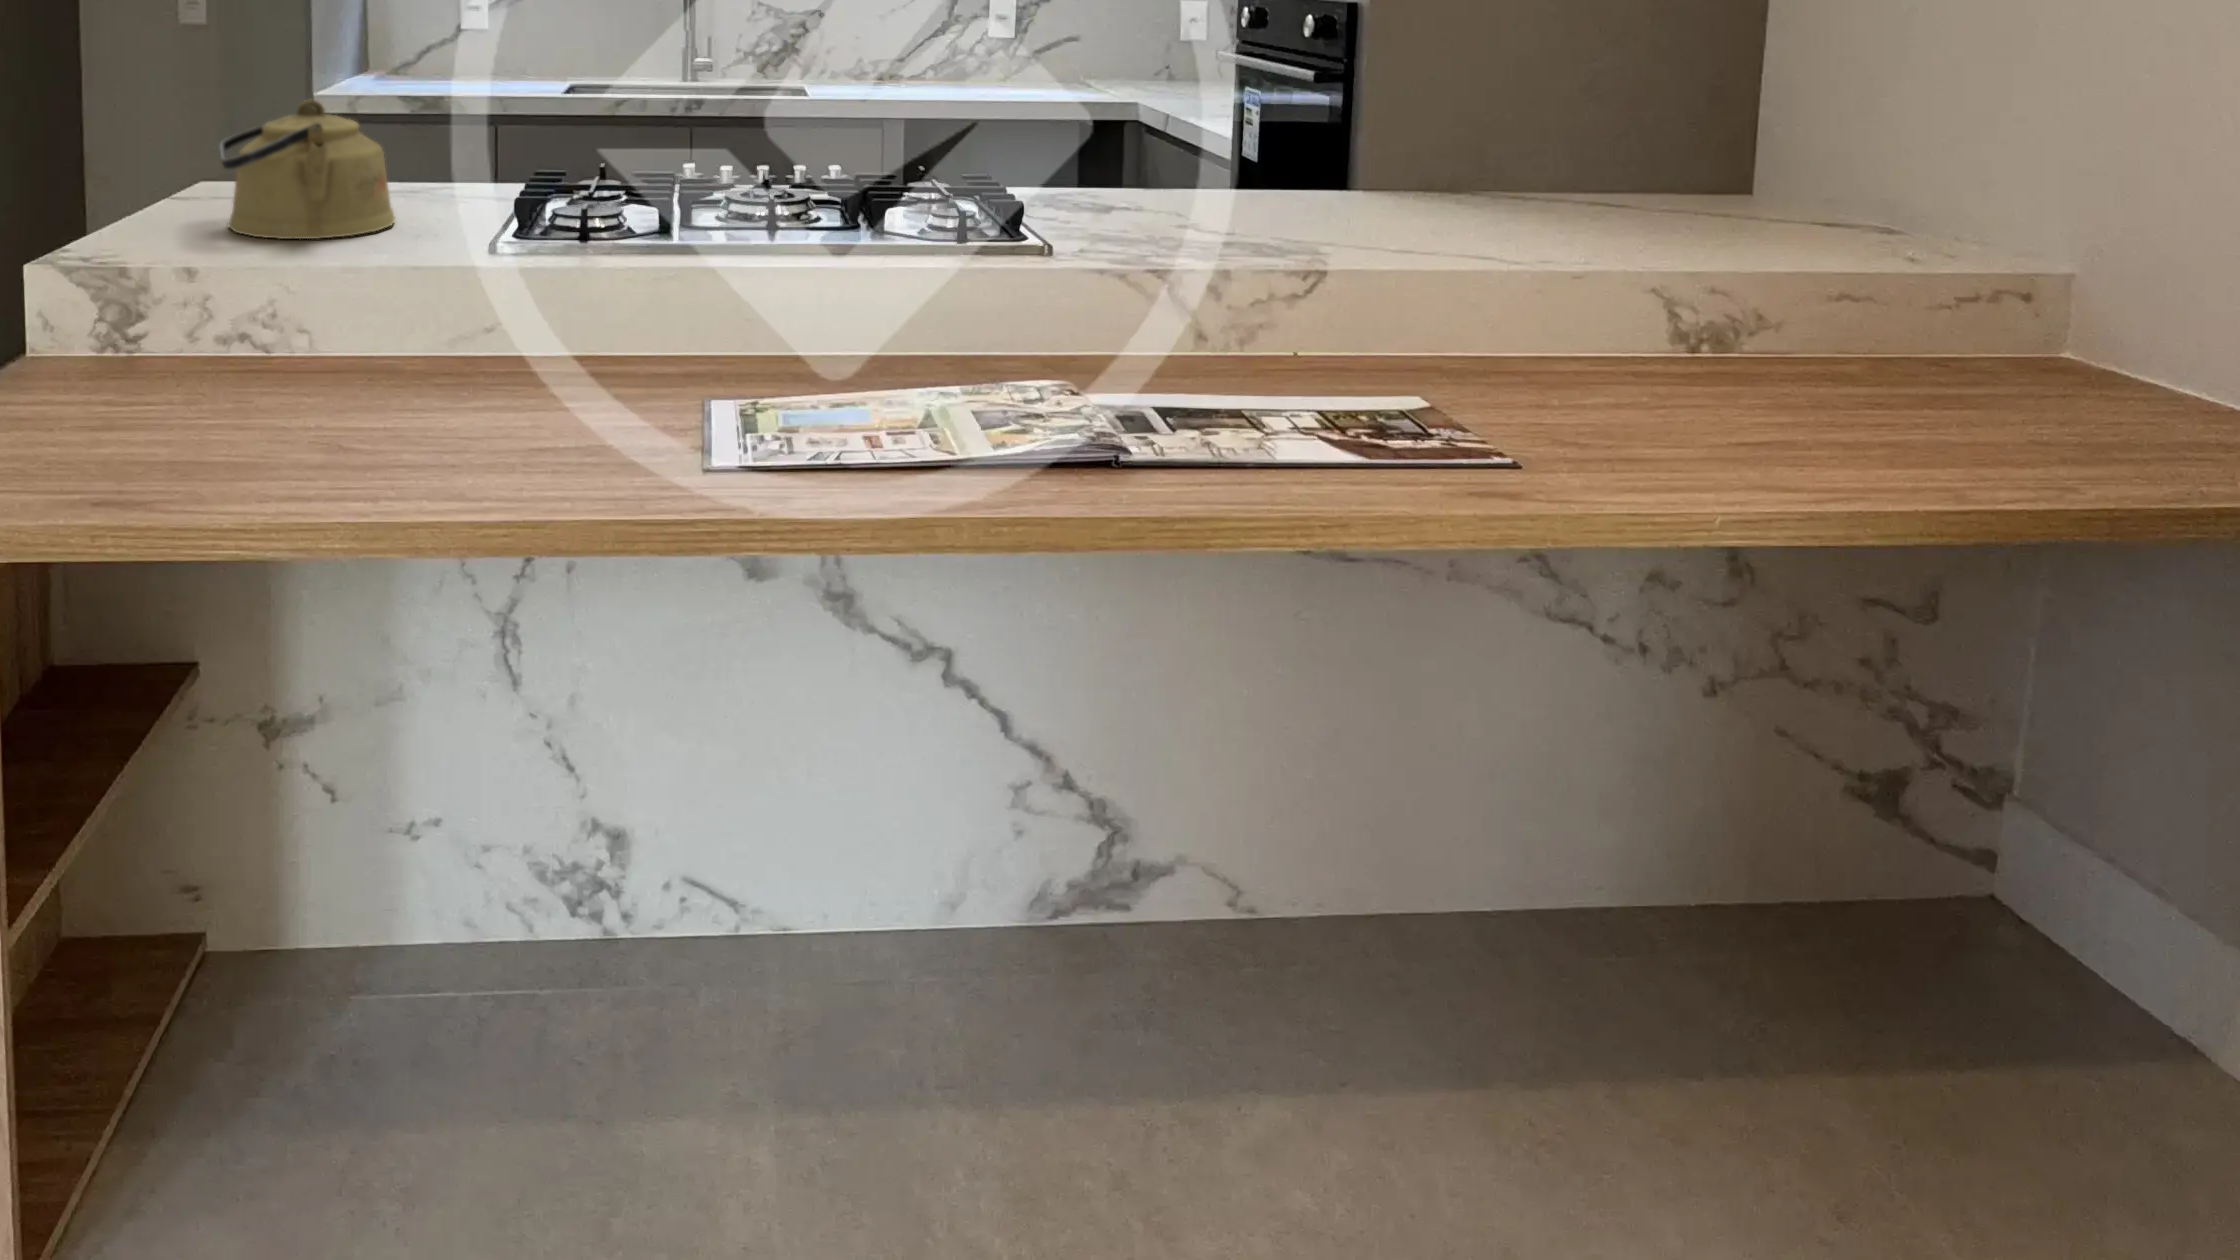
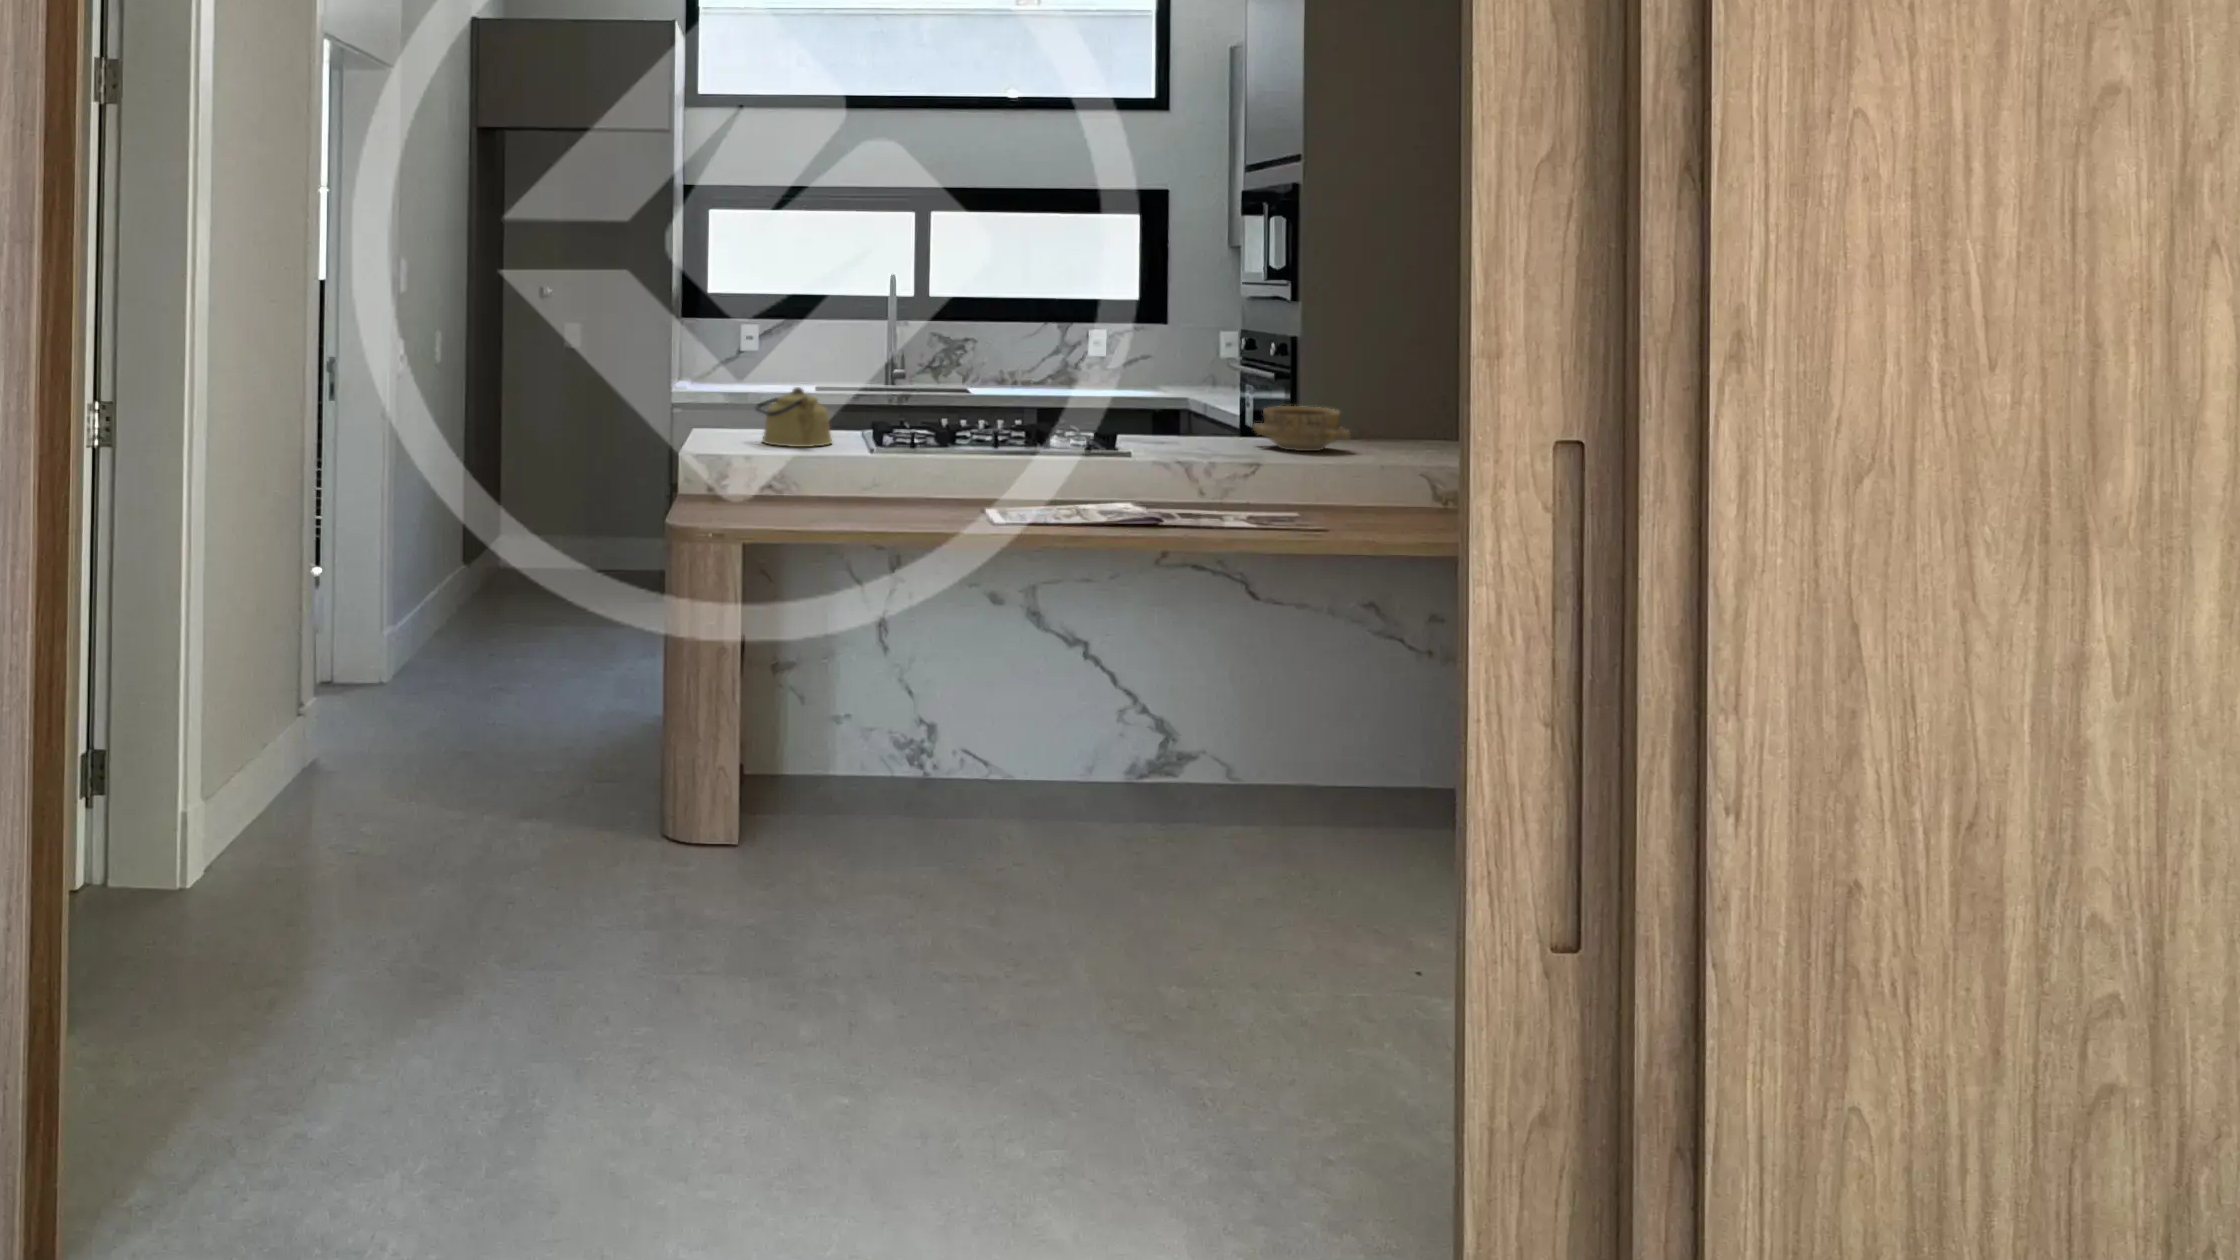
ceramic bowl: none [1299,135,1508,232] -> present [1253,406,1350,451]

